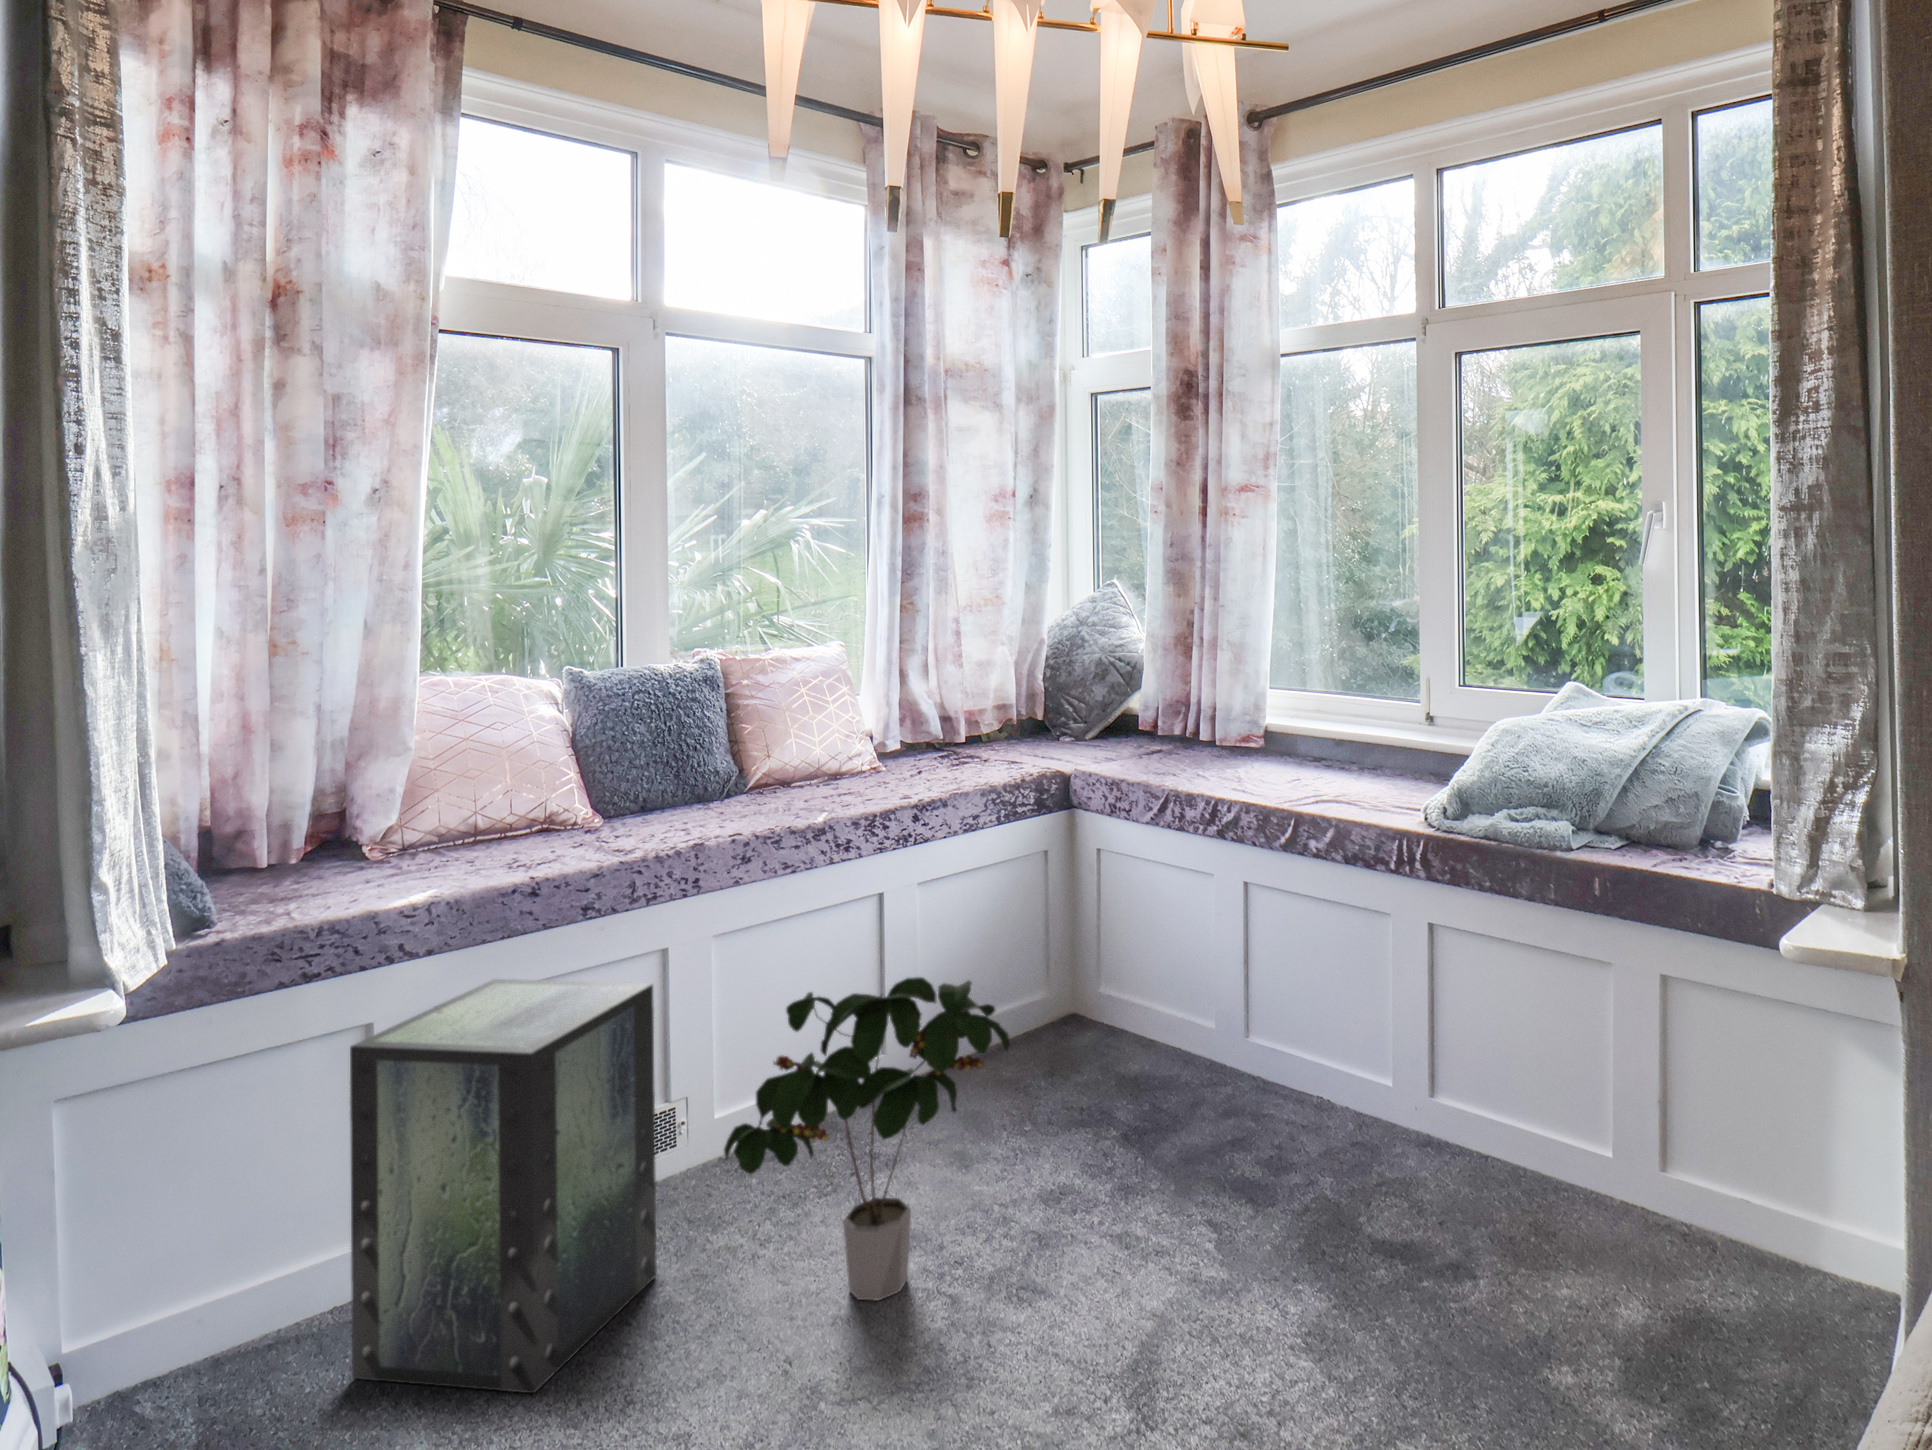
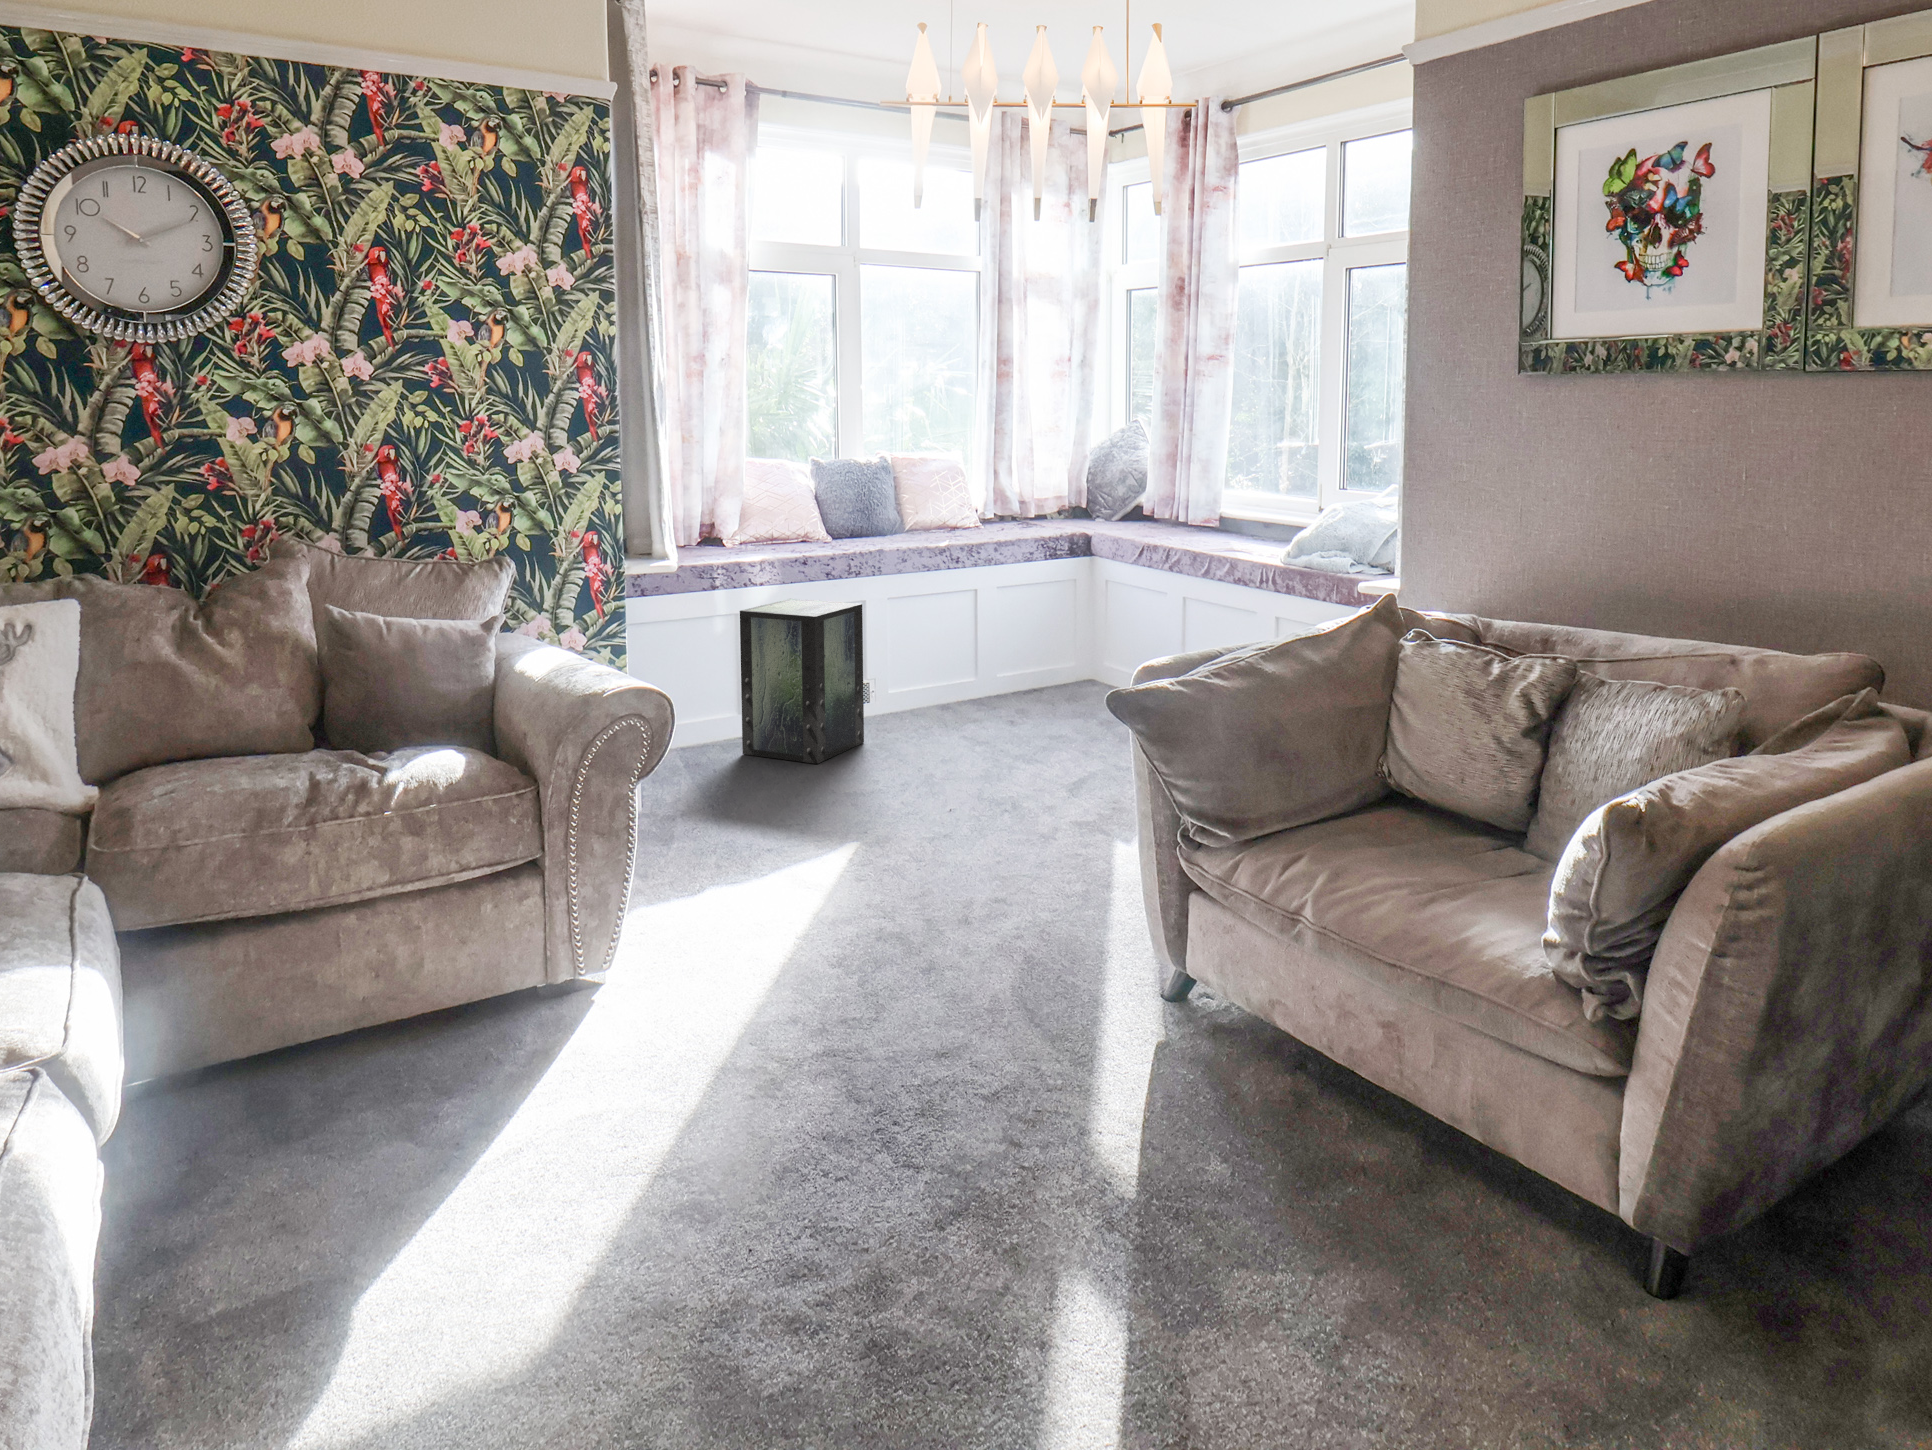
potted plant: present [724,977,1010,1300] -> none [895,610,1031,757]

